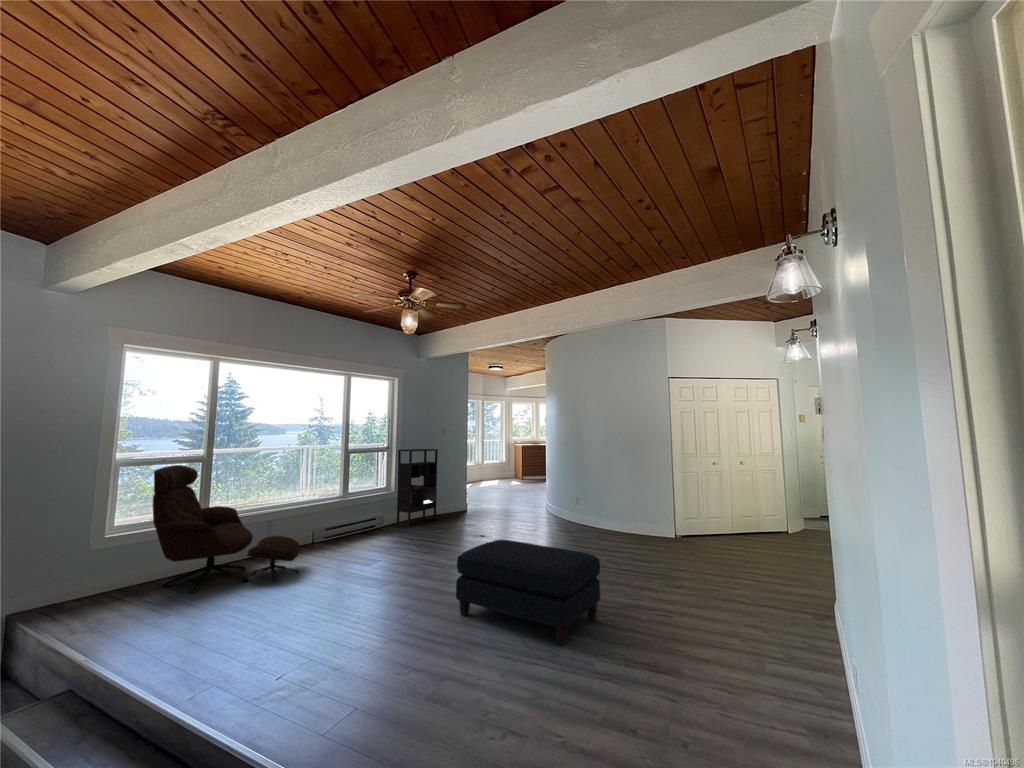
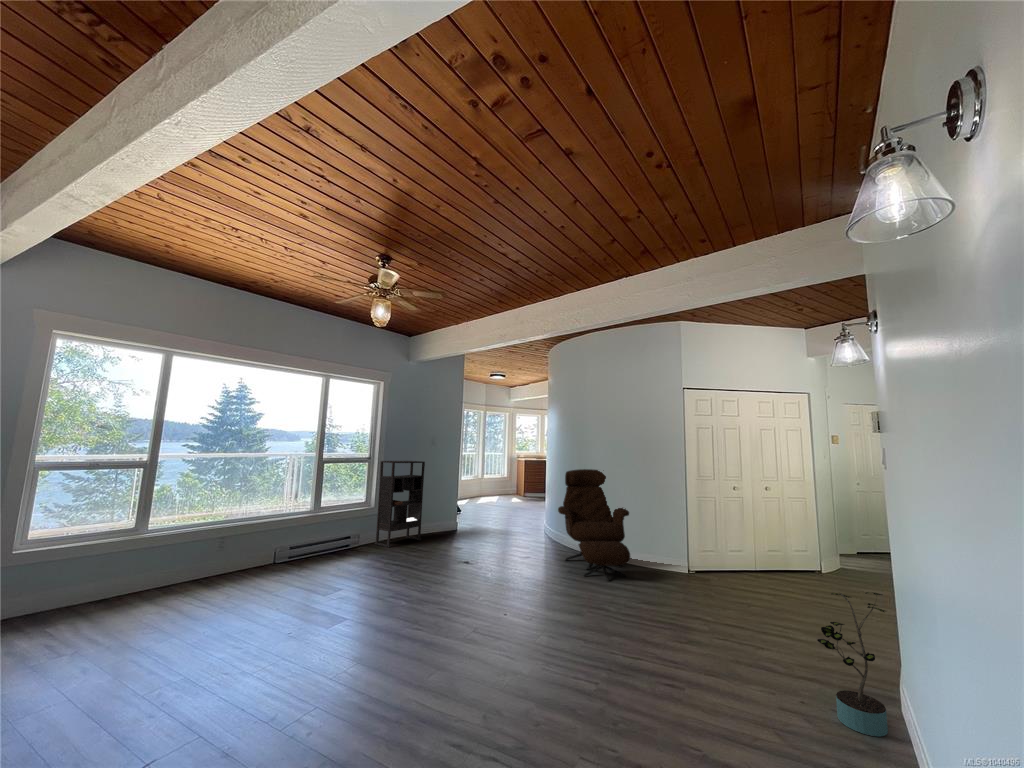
lounge chair: present [152,465,301,593] -> present [558,469,630,581]
potted plant: none [773,539,825,644] -> present [817,592,888,737]
ottoman: present [456,540,600,646] -> none [412,573,592,725]

